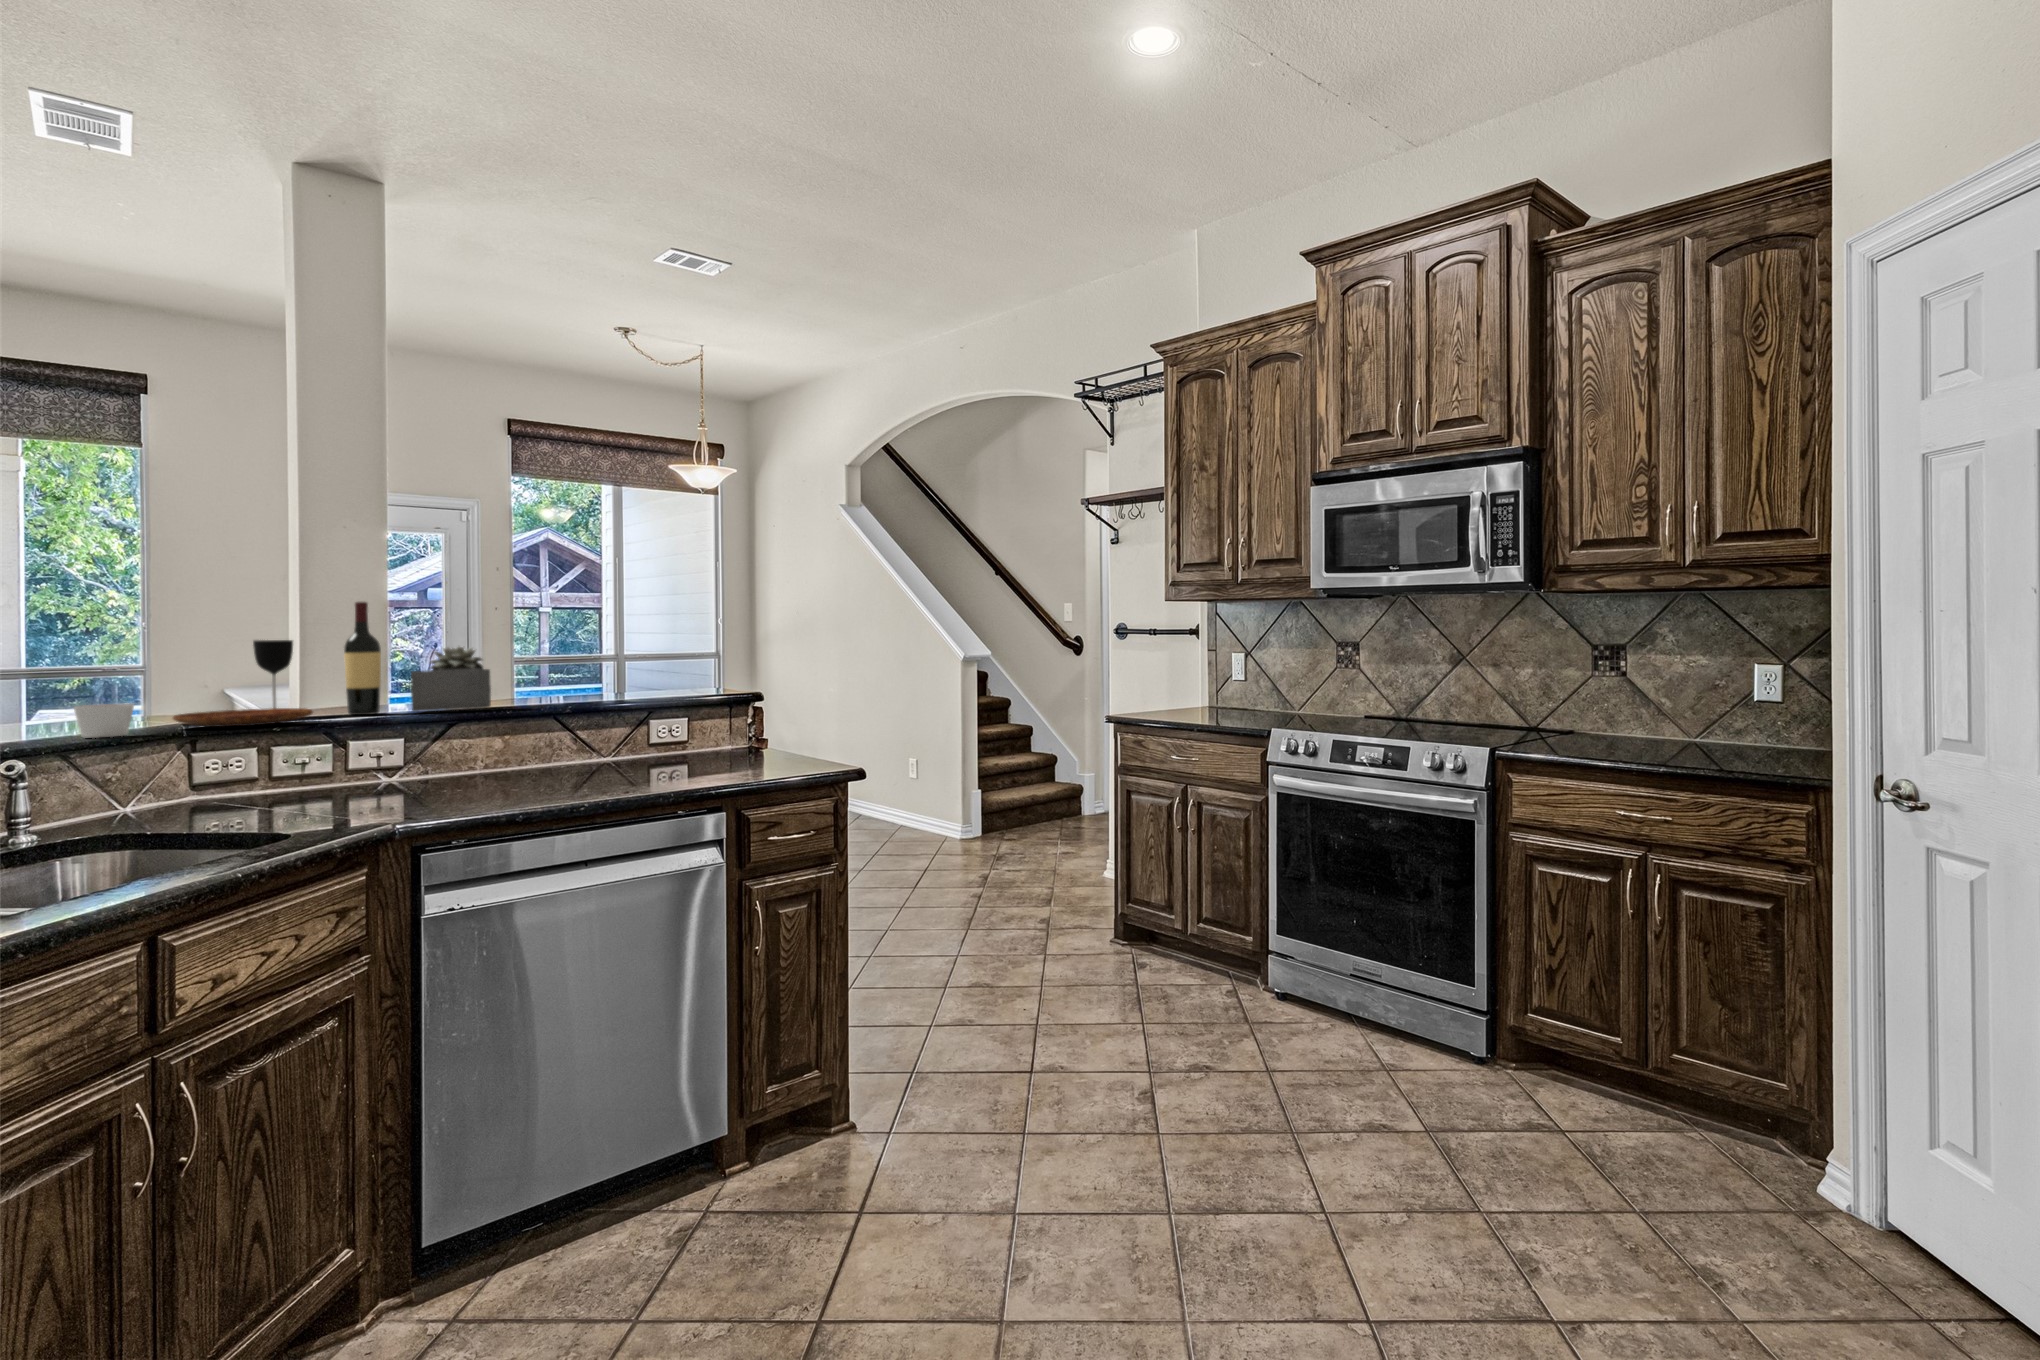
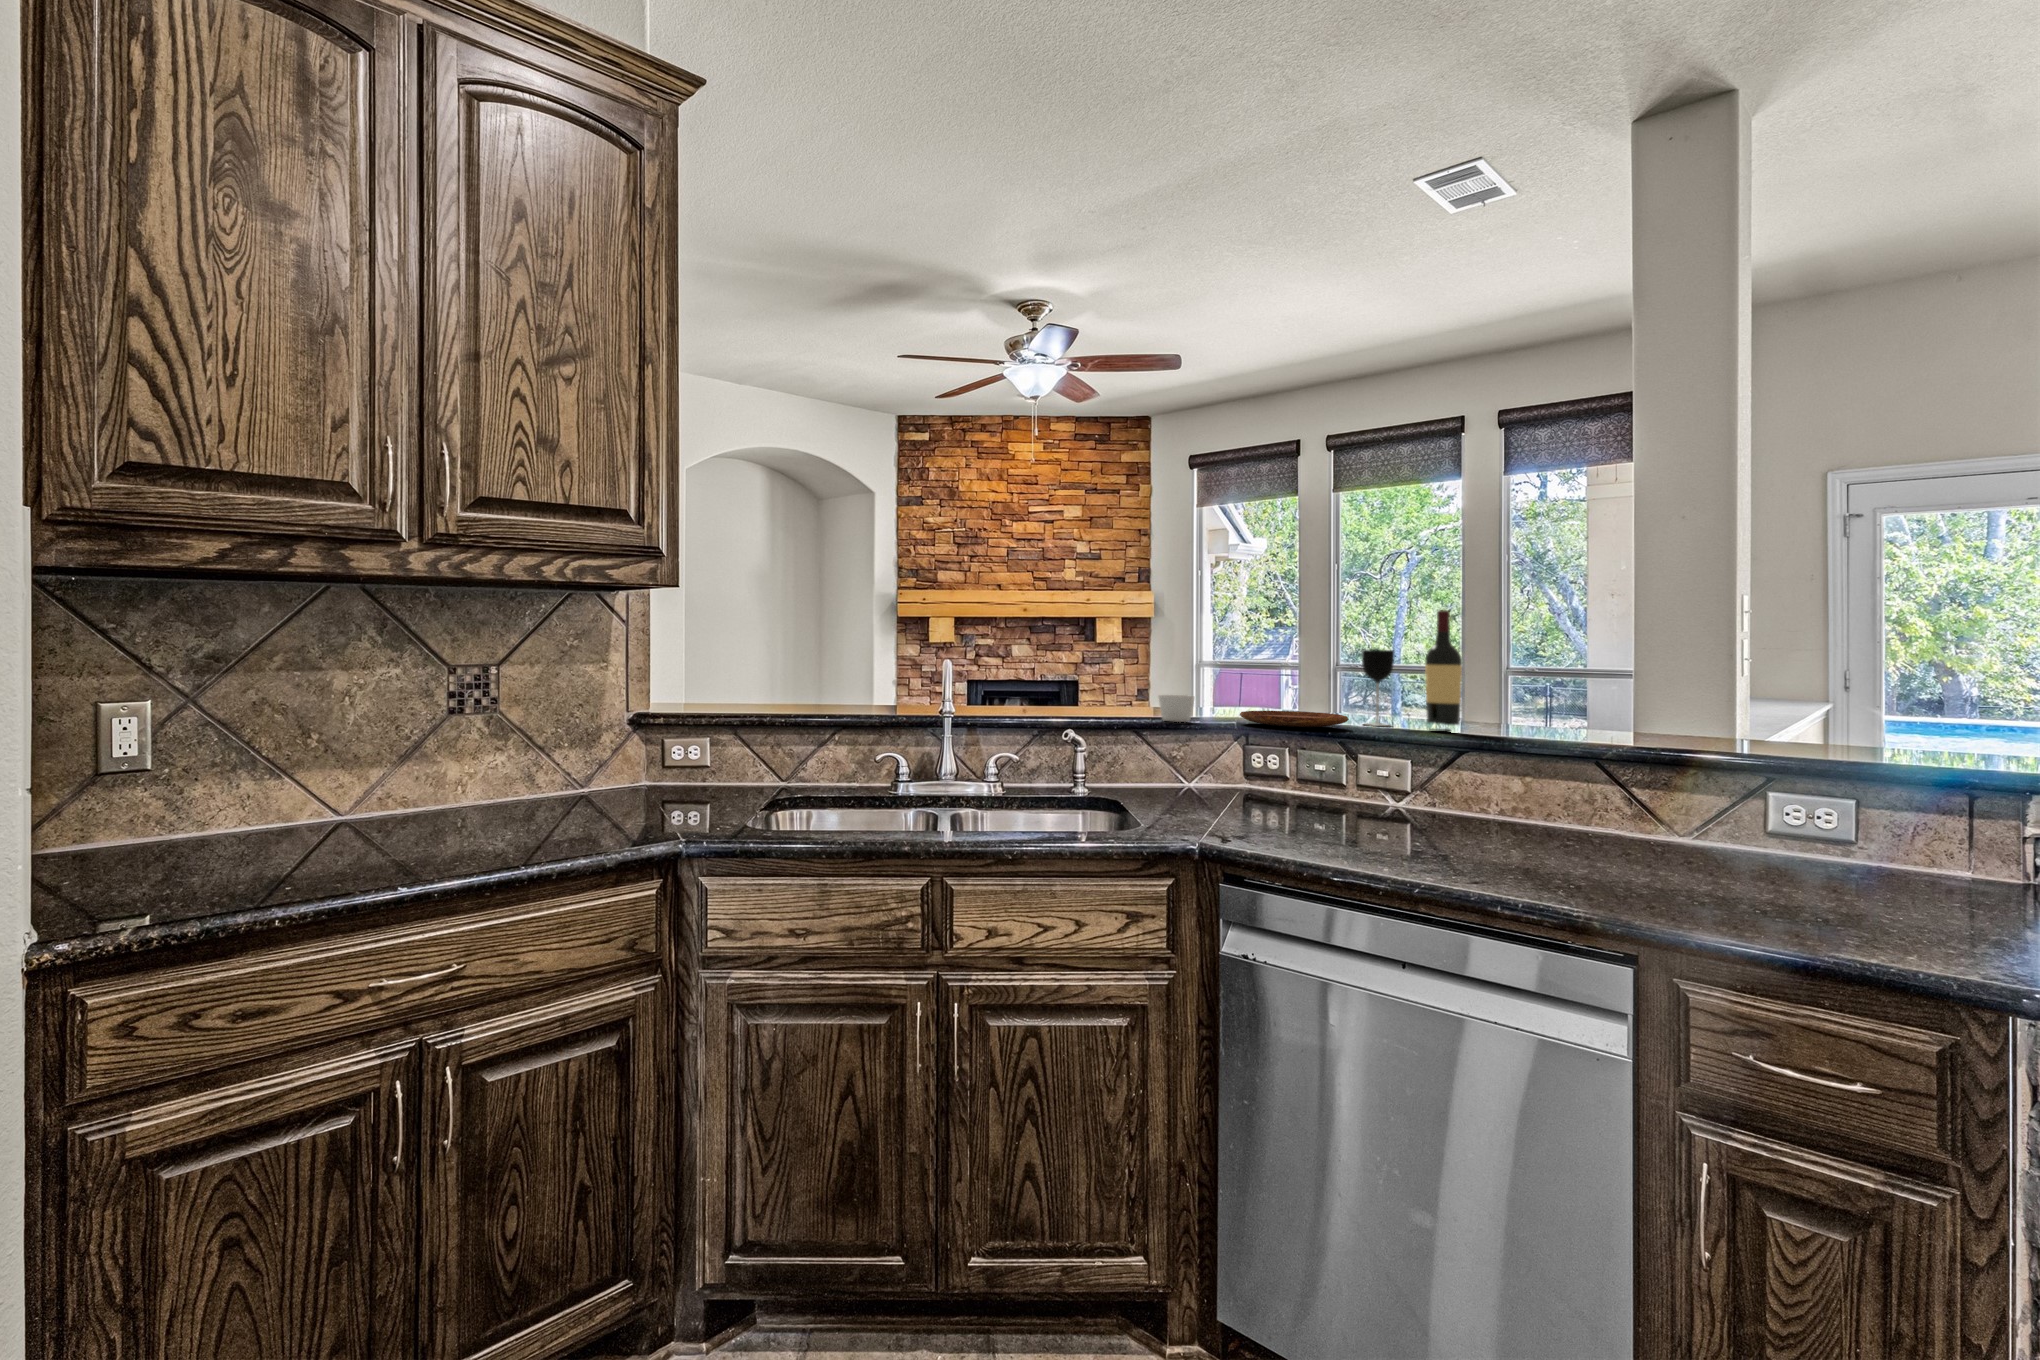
succulent plant: present [411,647,491,712] -> none [1474,661,1582,741]

